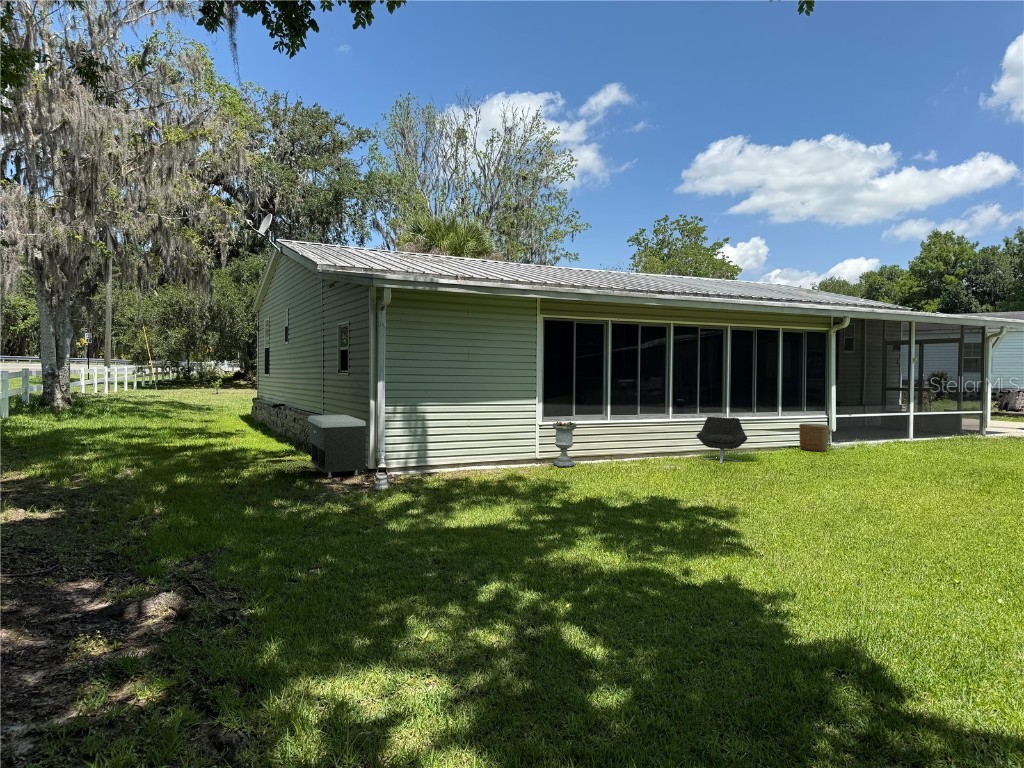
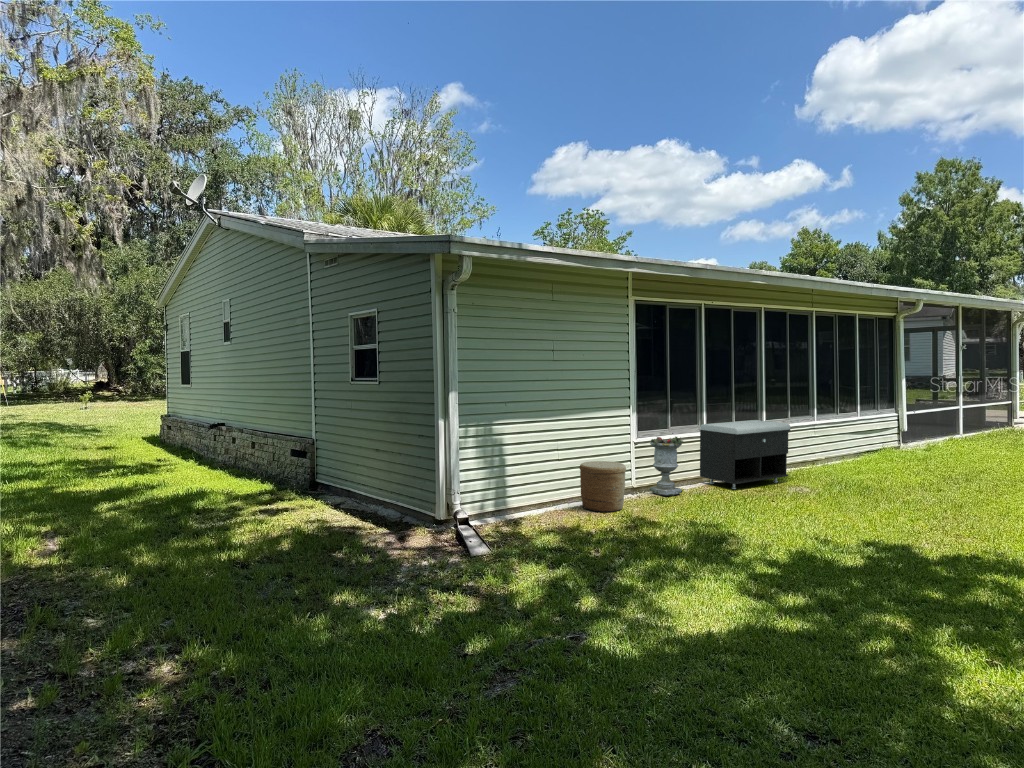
storage bench: present [308,415,366,477] -> present [700,420,790,489]
lounge chair: present [696,417,748,463] -> none [794,422,864,478]
woven basket: present [799,423,830,451] -> present [579,461,626,512]

